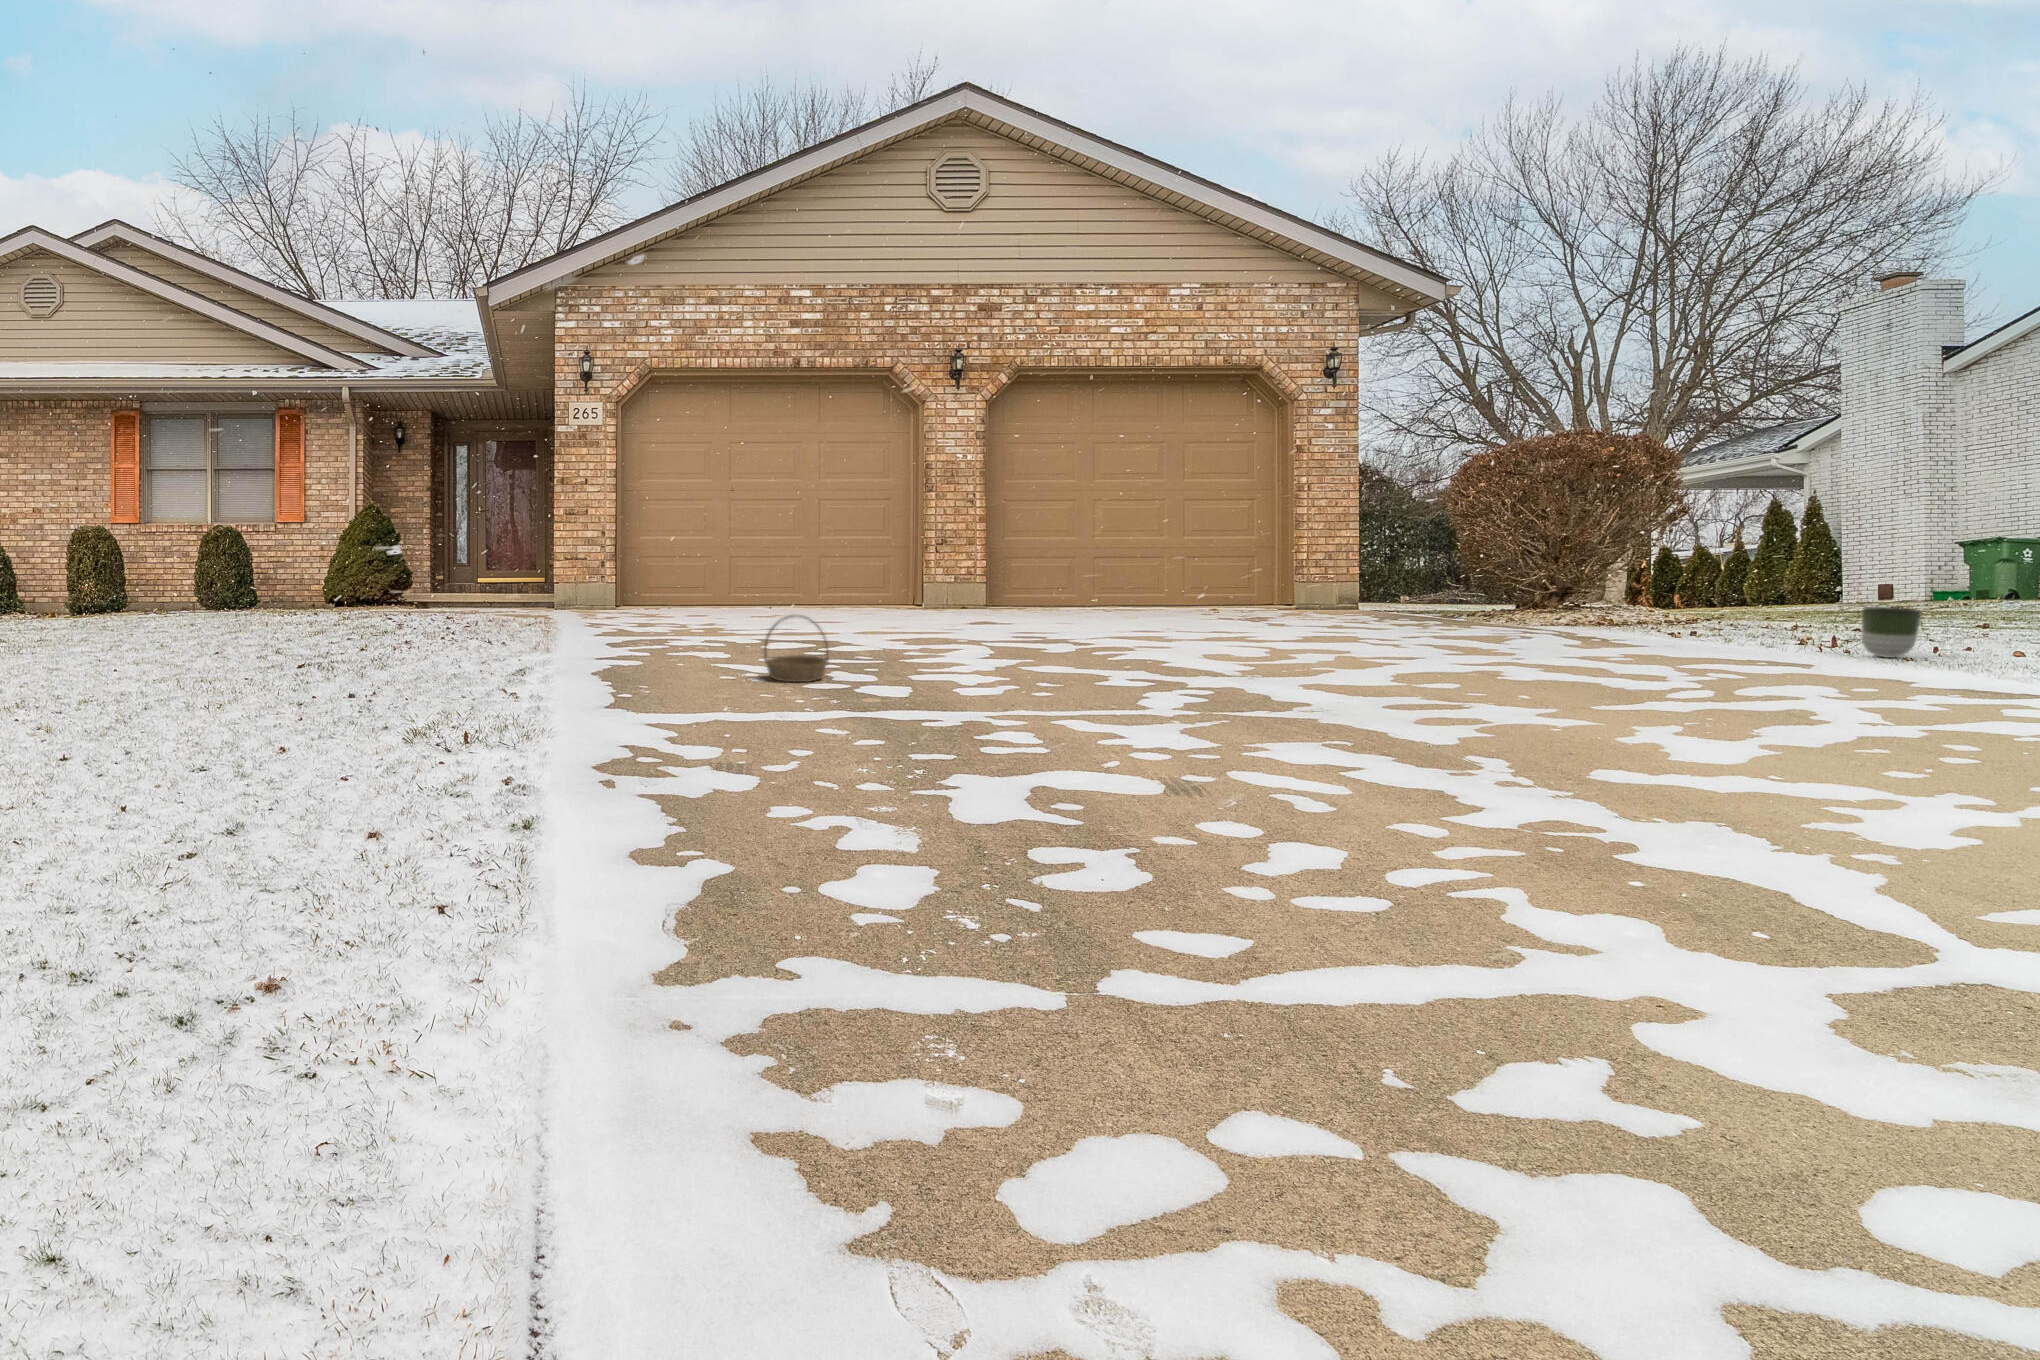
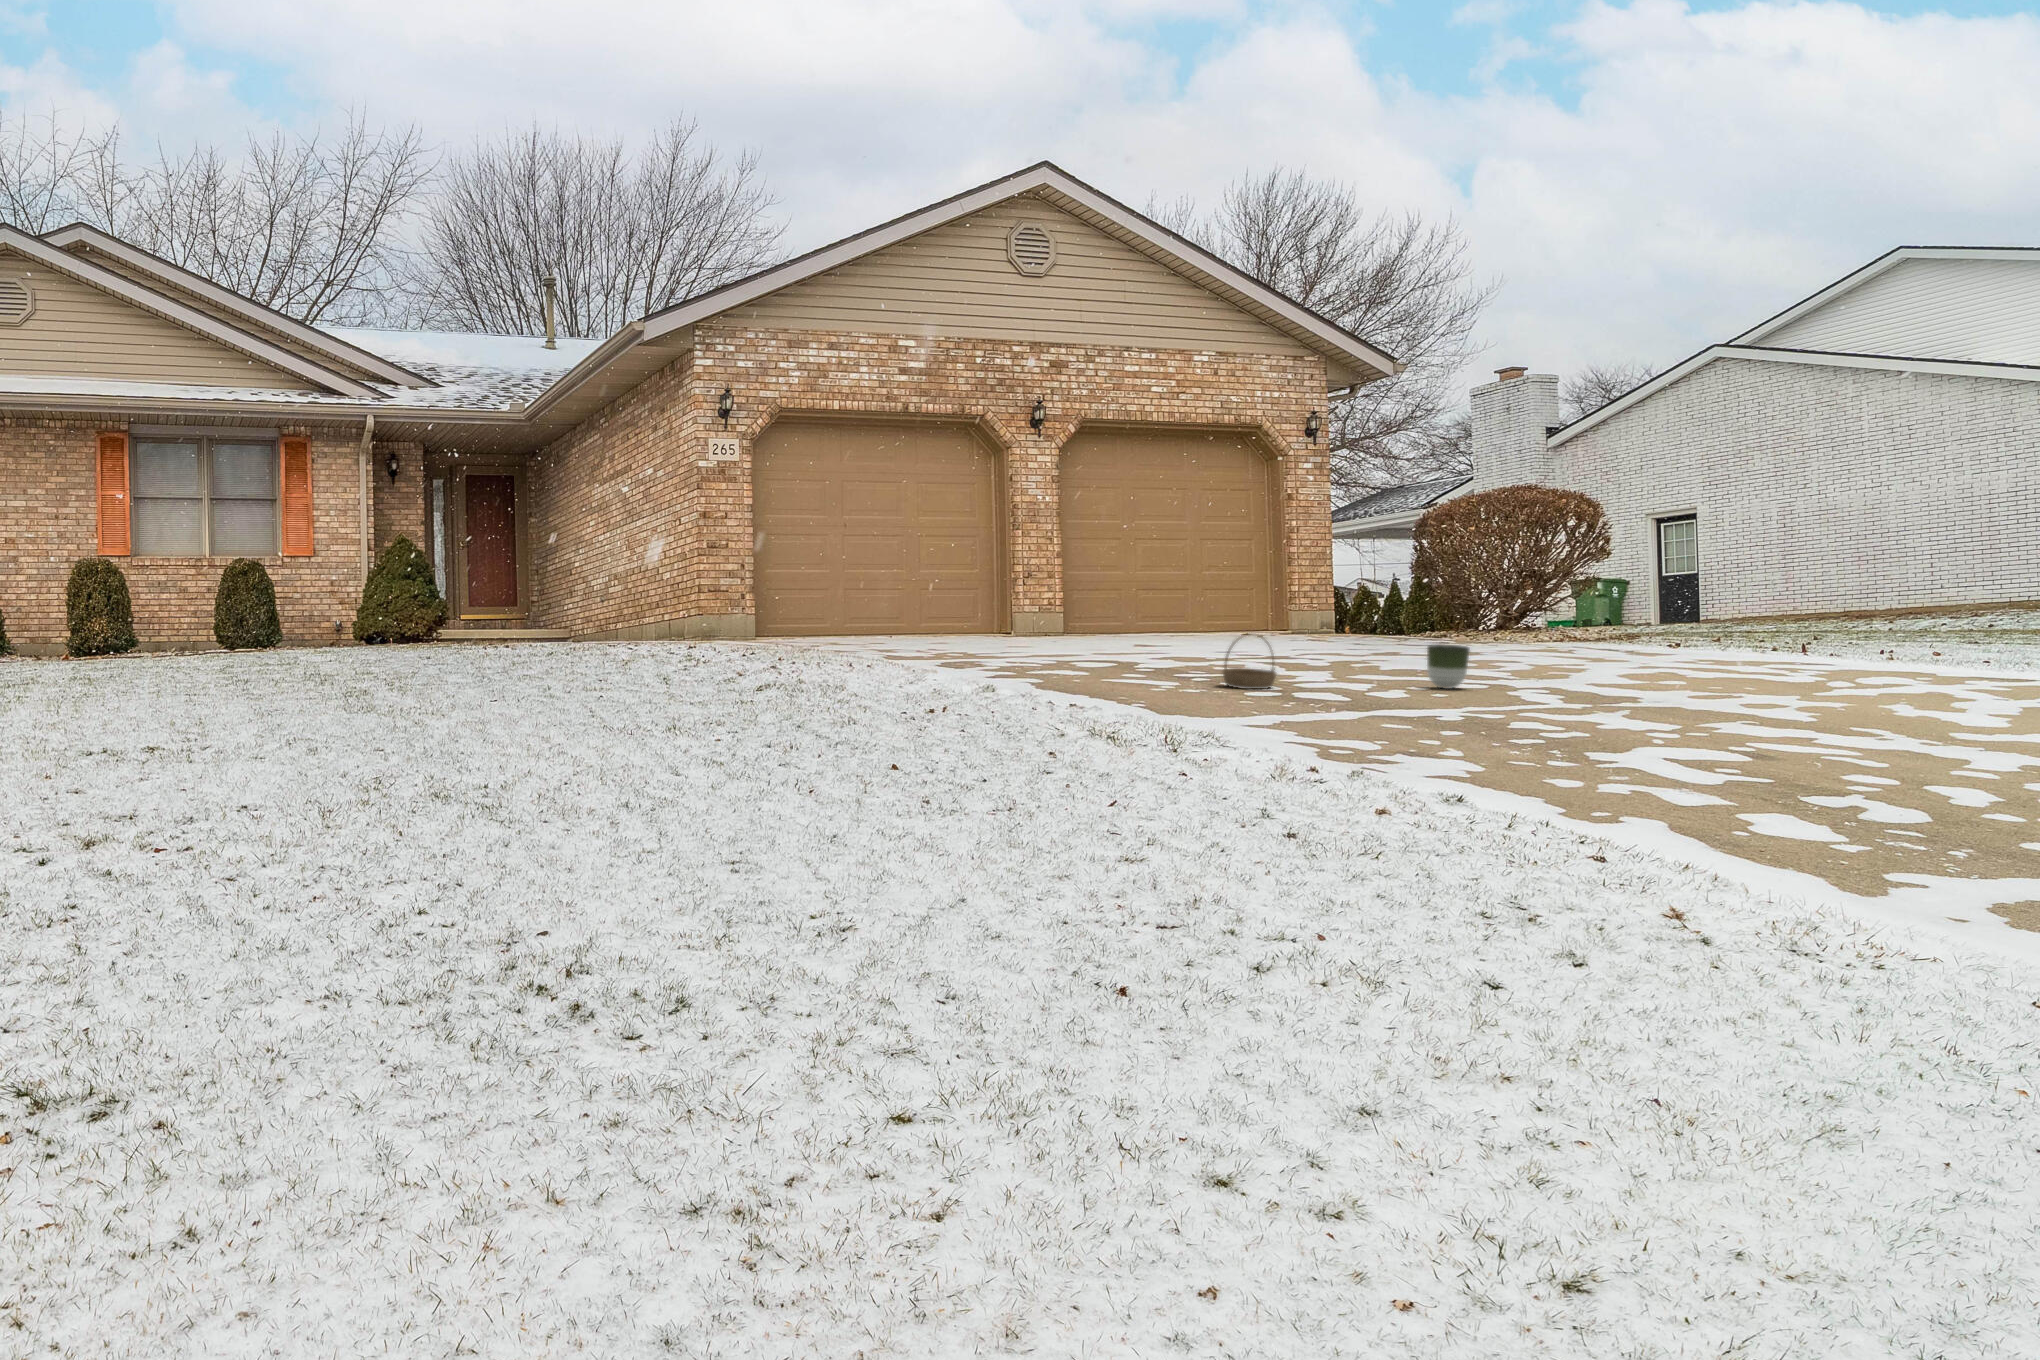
planter: present [1861,607,1921,658] -> present [1427,644,1470,689]

